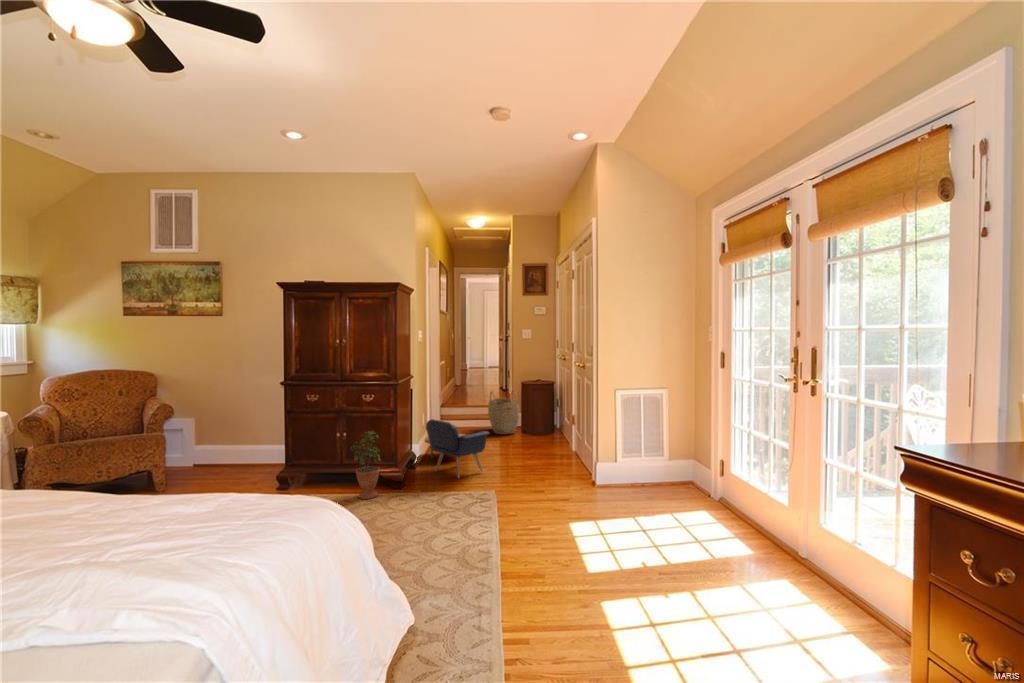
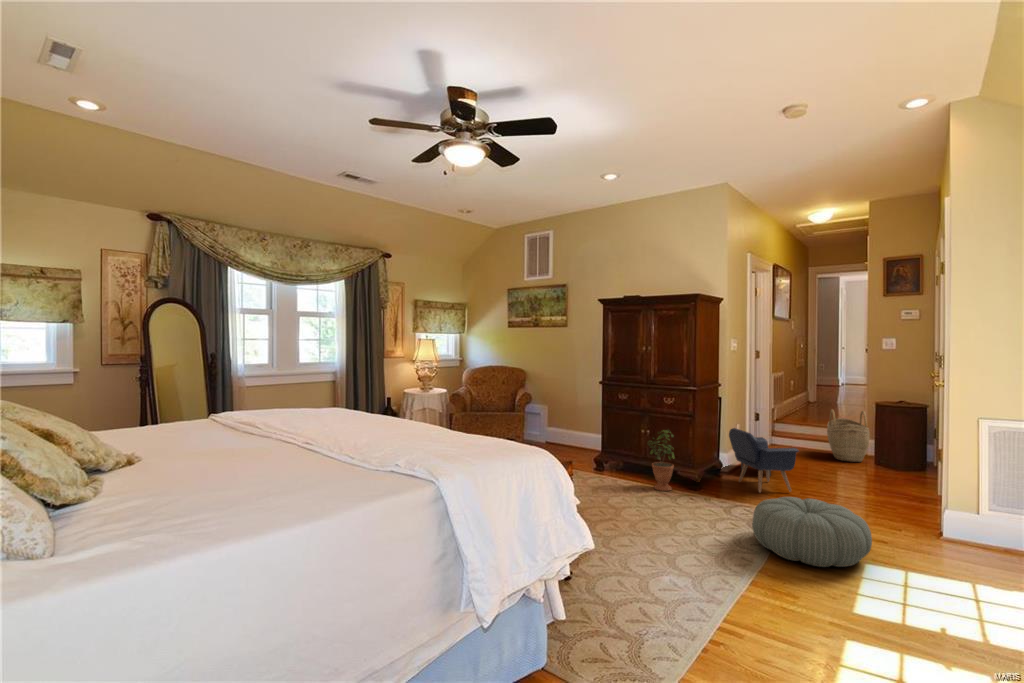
pouf: none [477,477,572,540] -> present [752,497,872,567]

